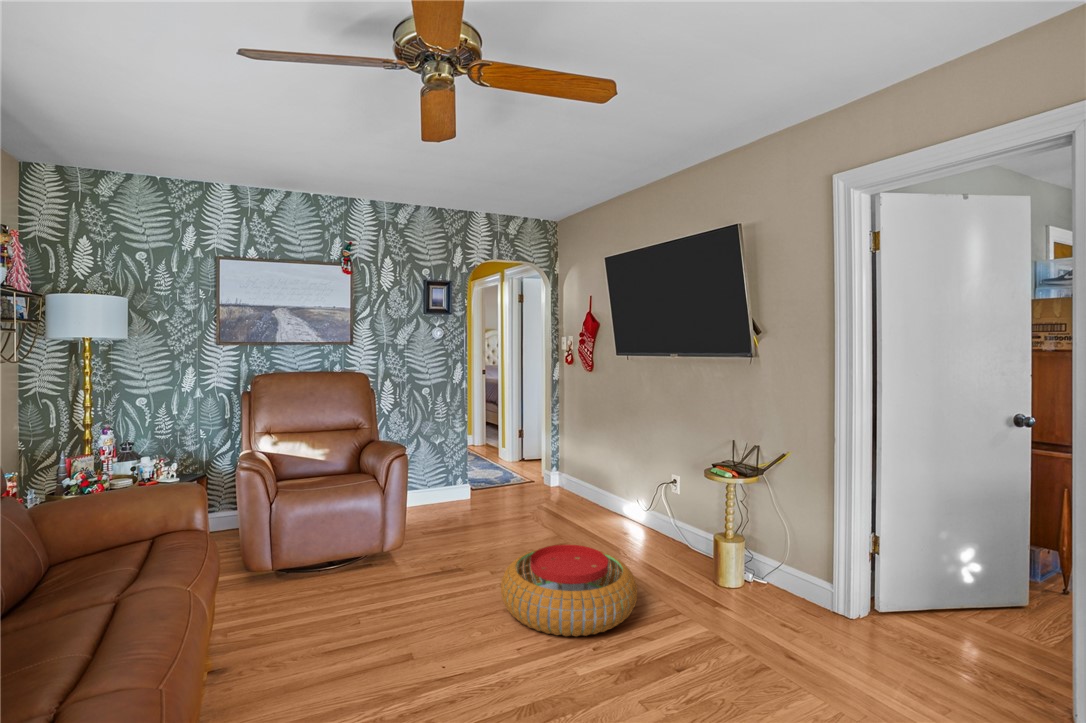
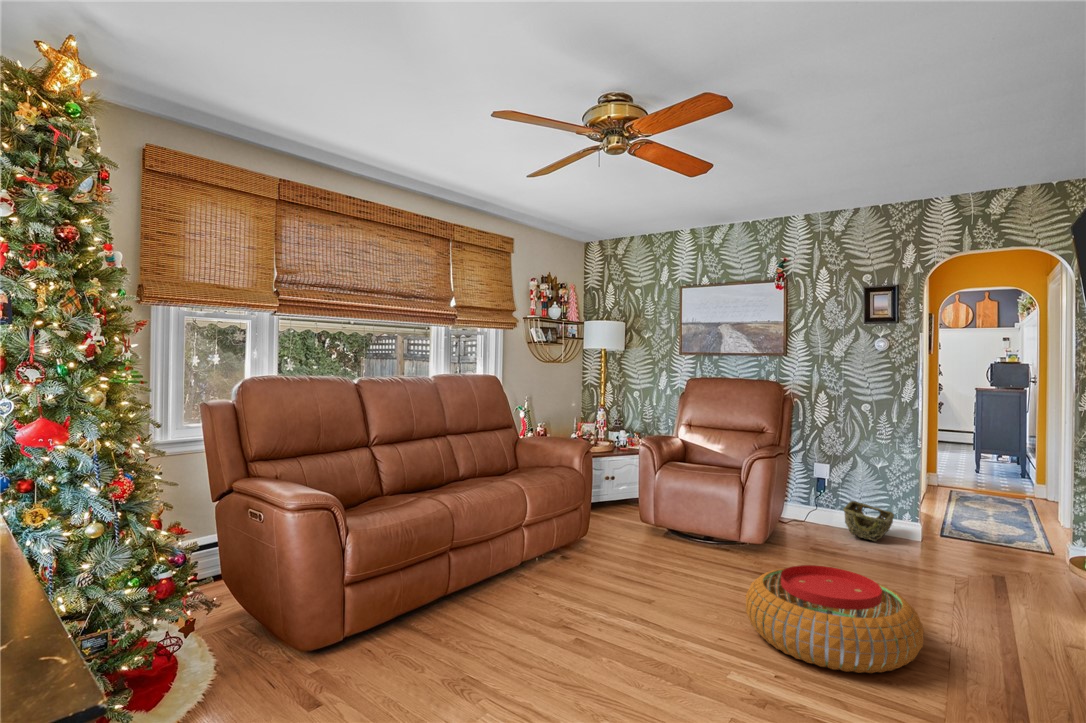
woven basket: none [421,479,468,511] -> present [843,501,894,541]

